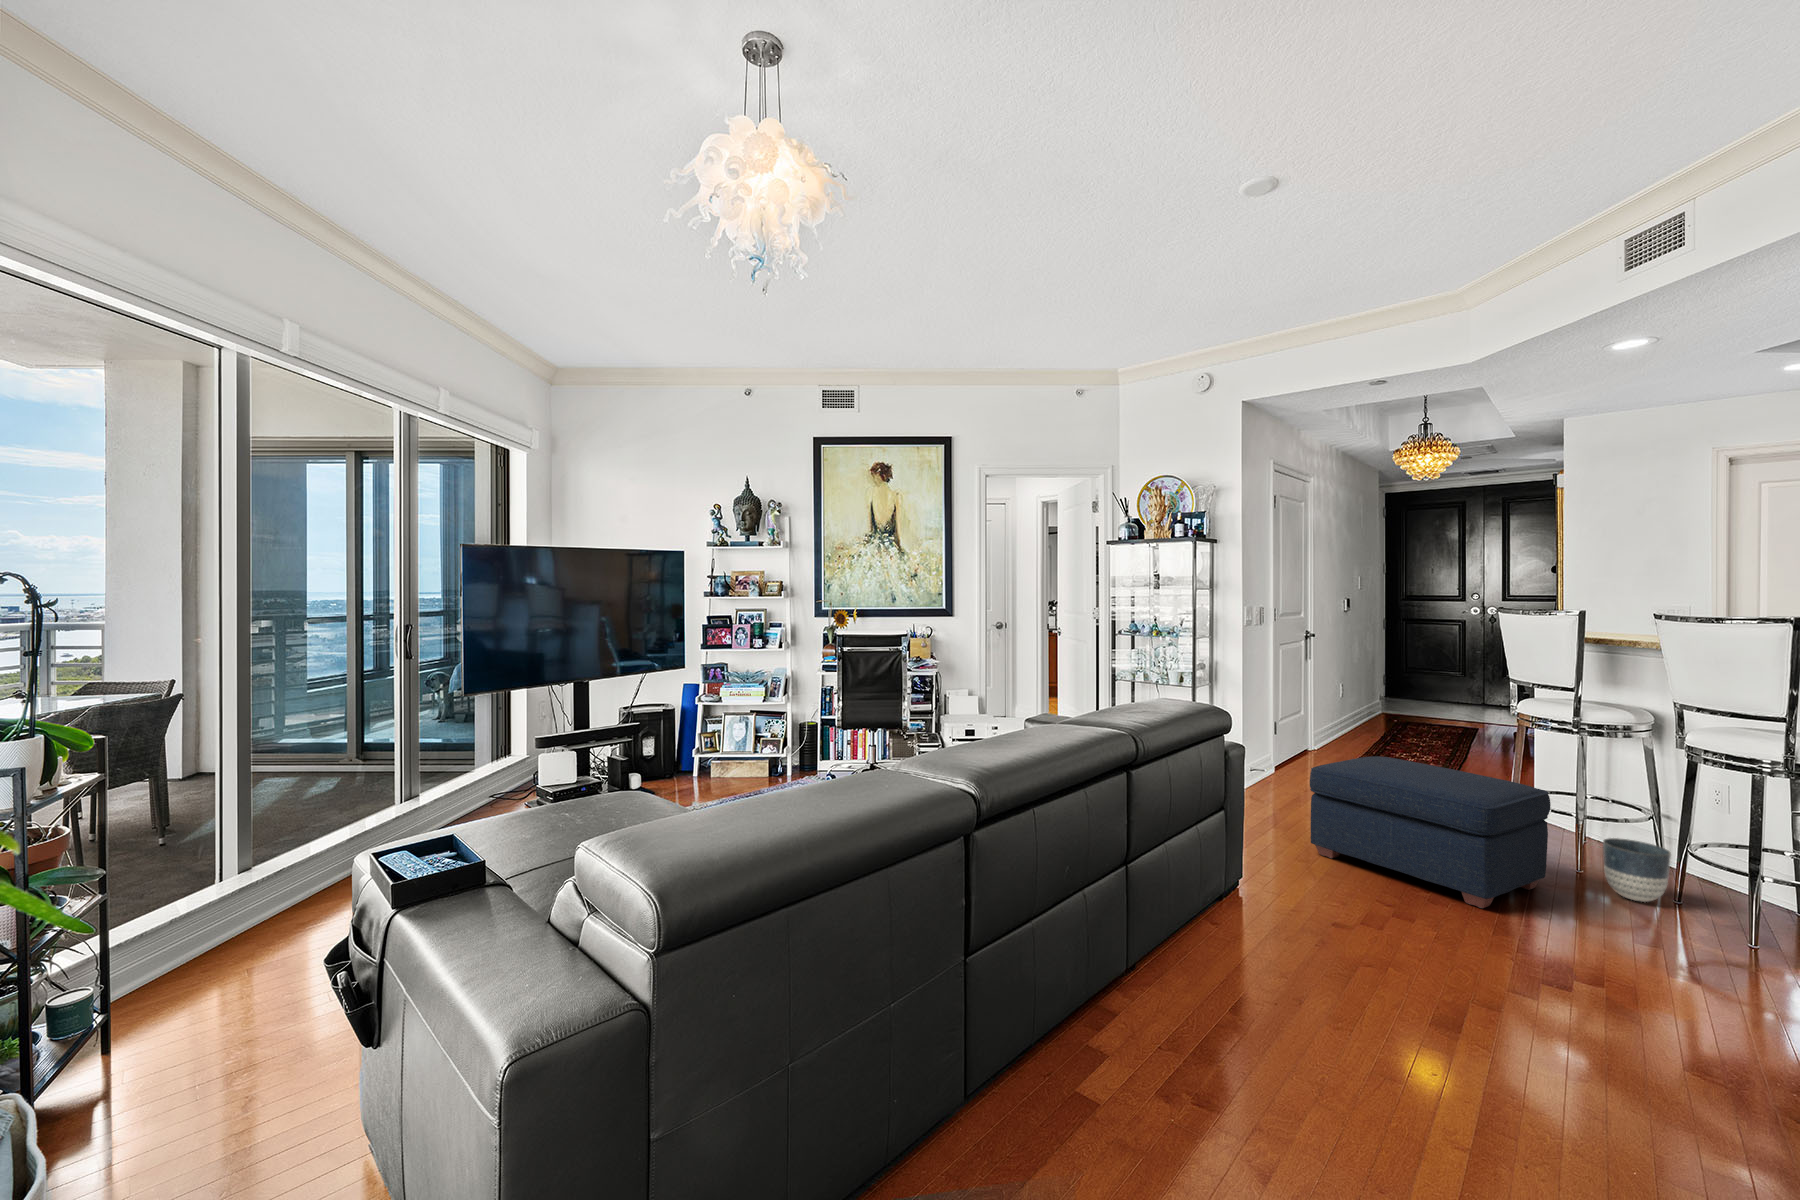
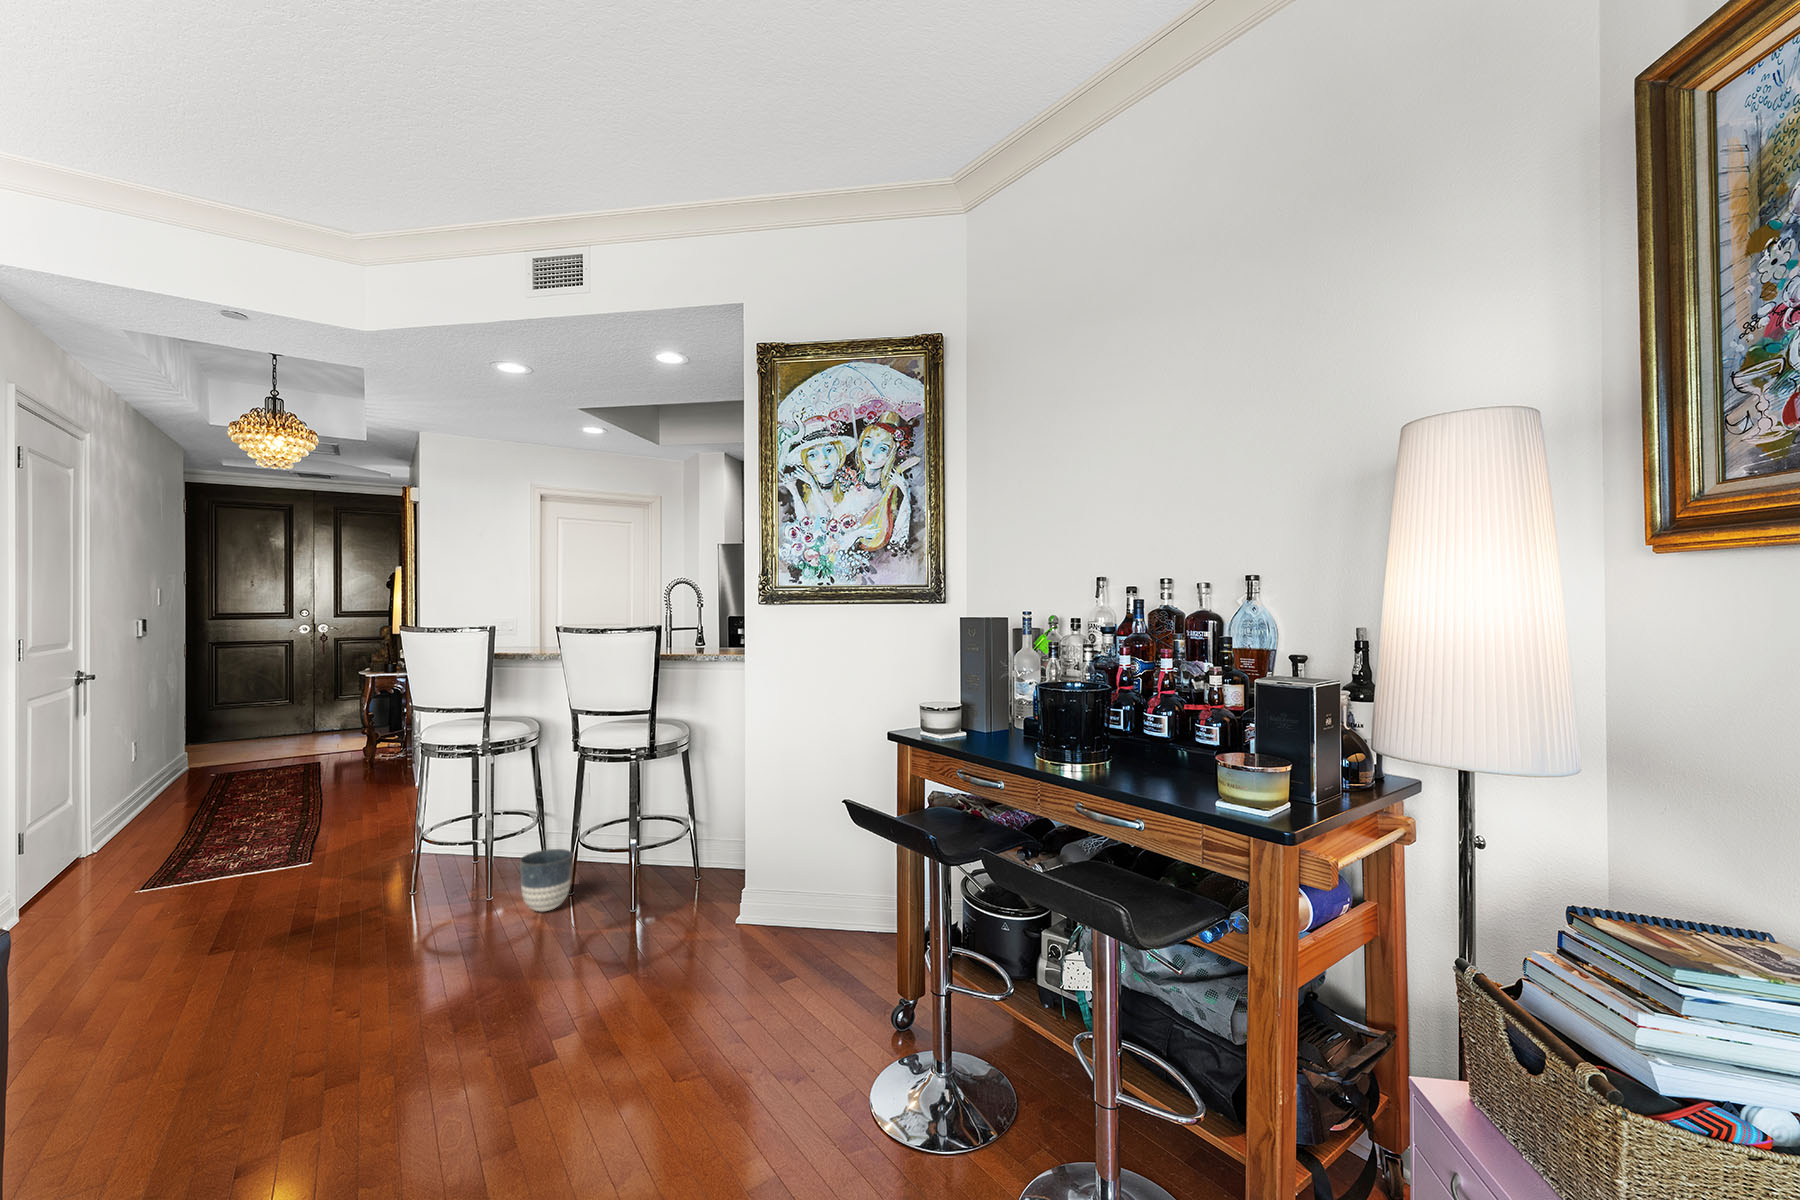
ottoman: present [1310,756,1551,908] -> none [151,827,479,1035]

